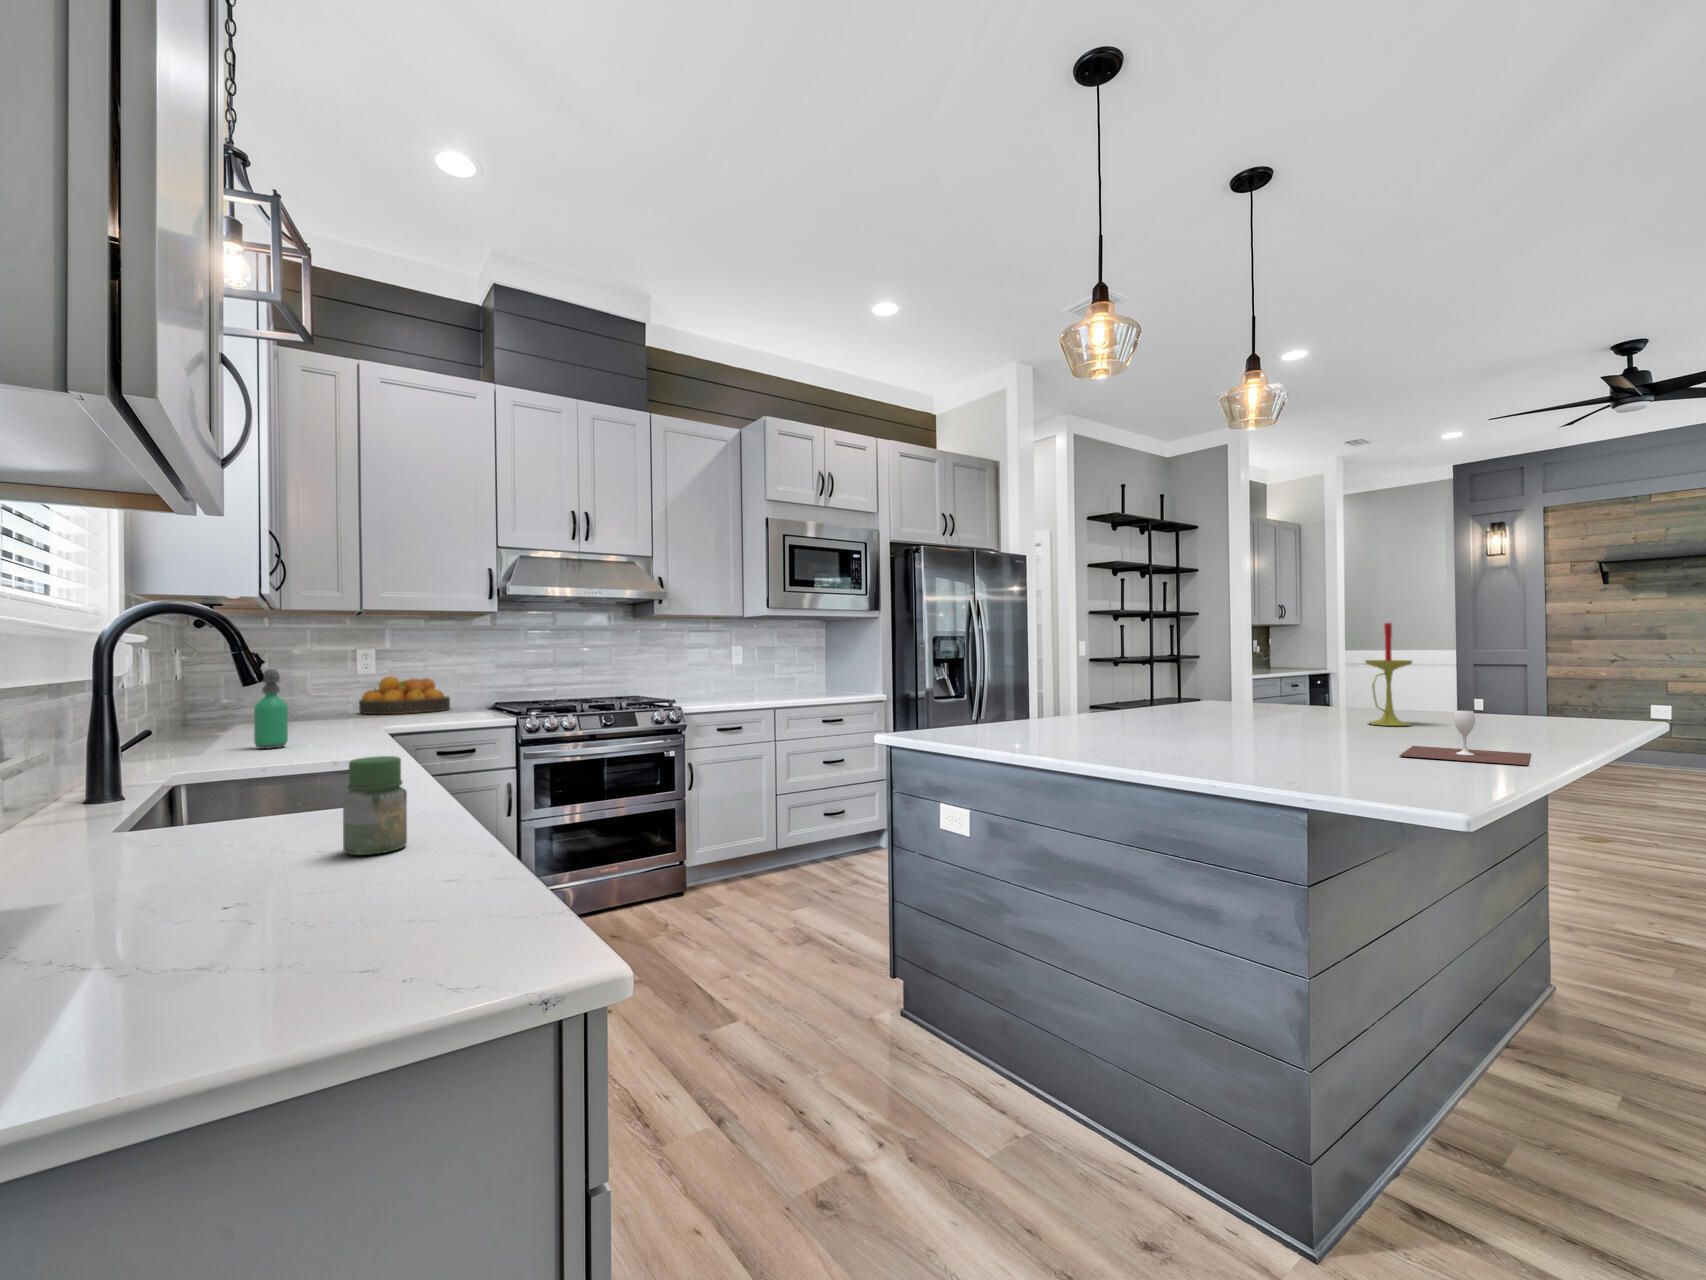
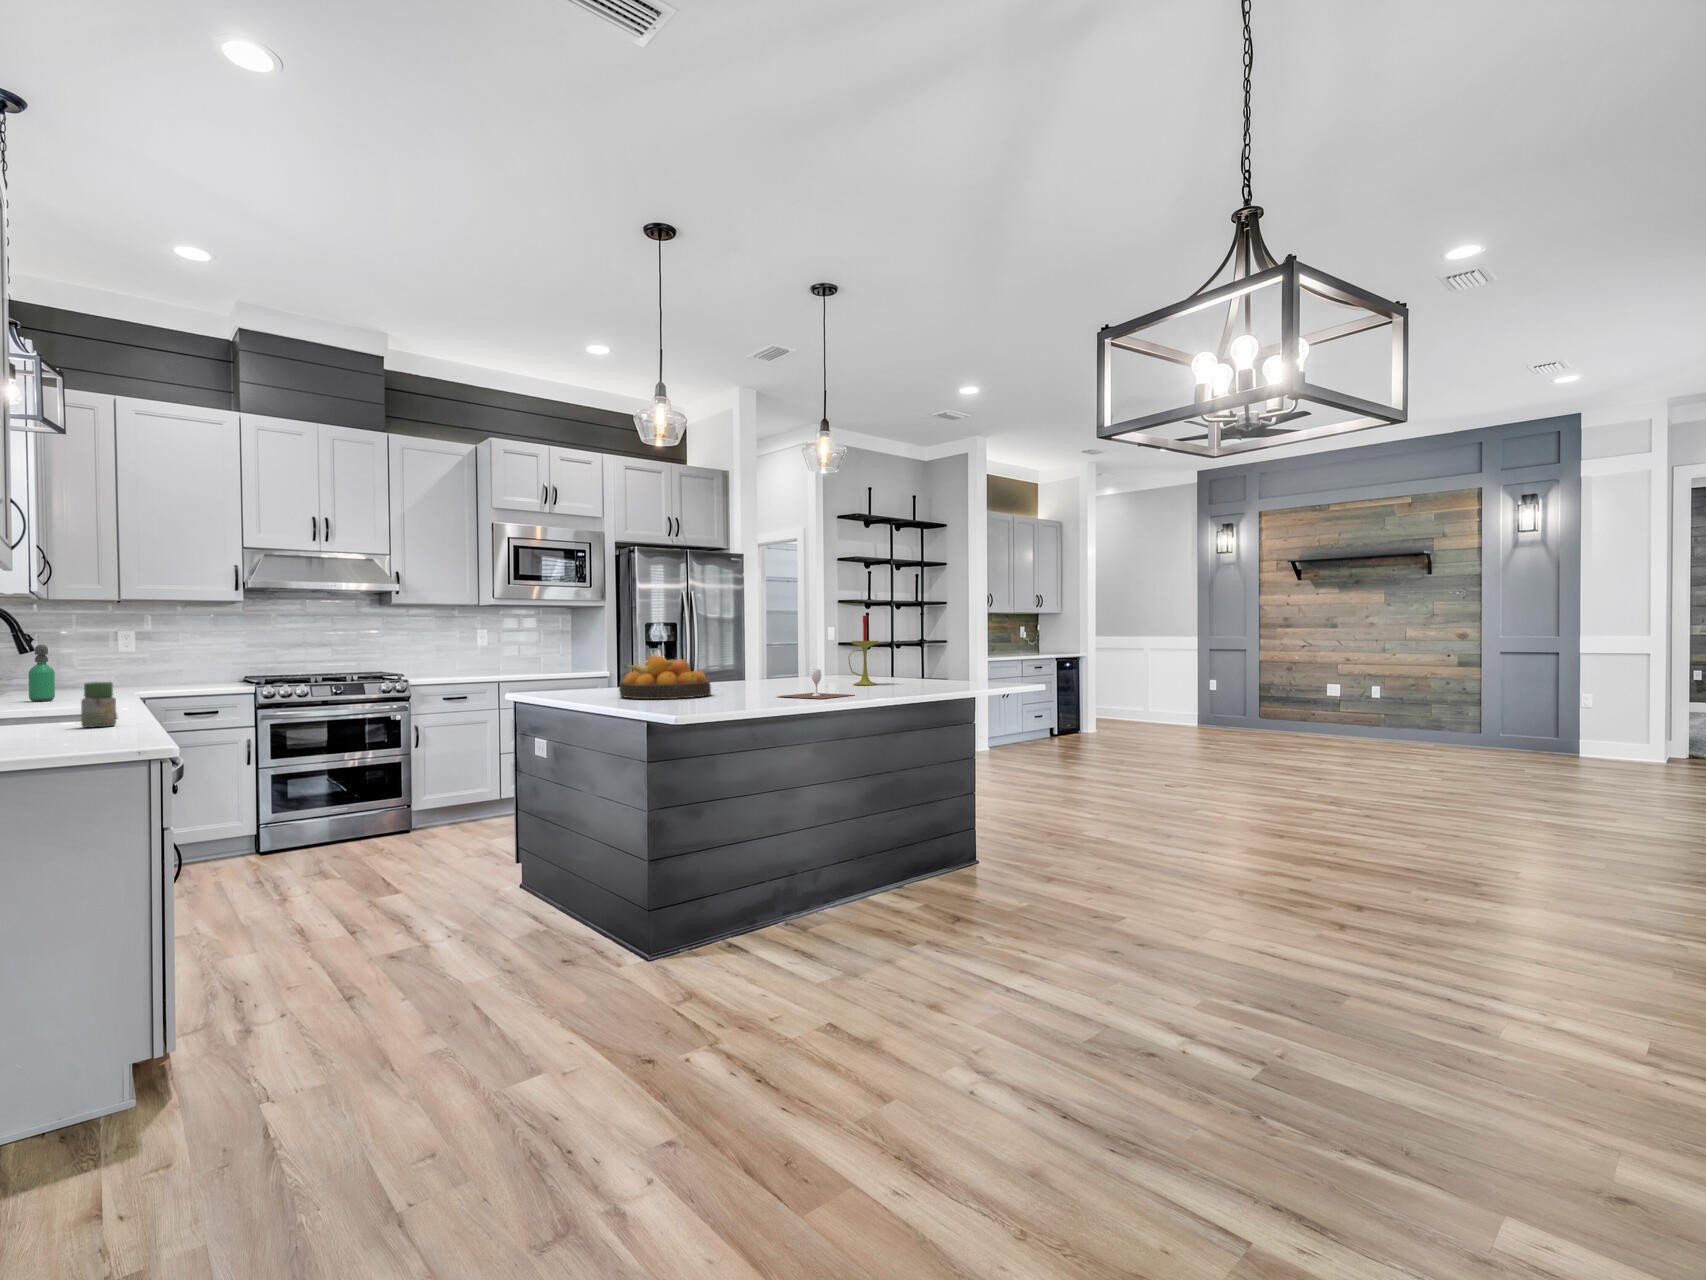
fruit bowl: present [359,676,450,714] -> present [619,655,711,699]

